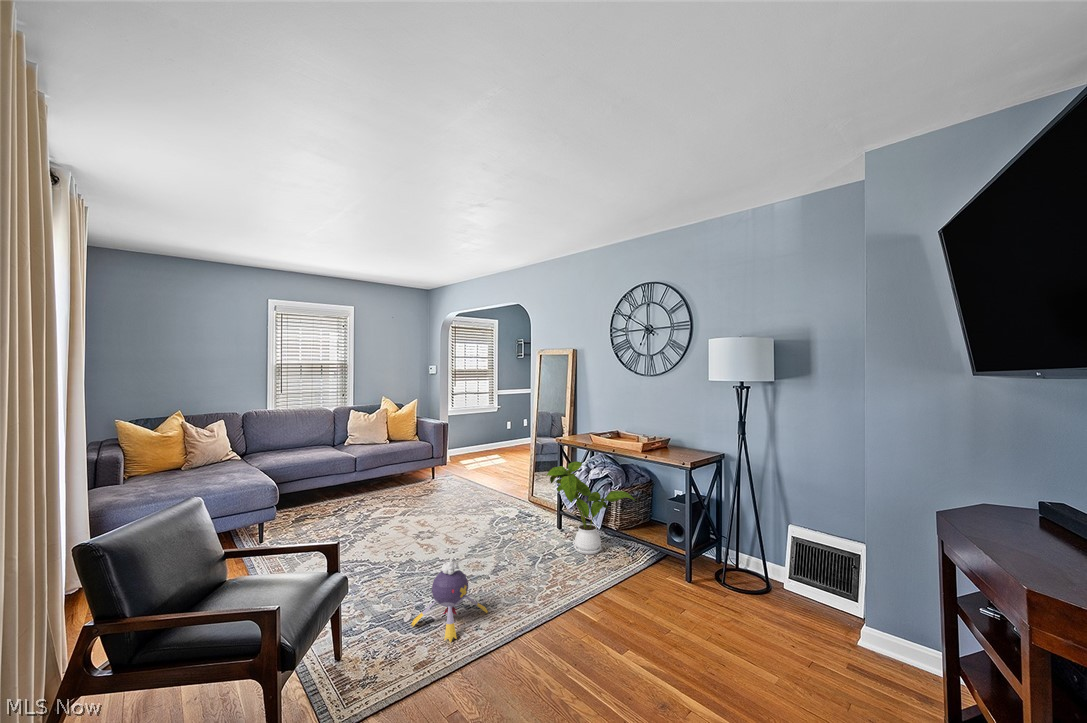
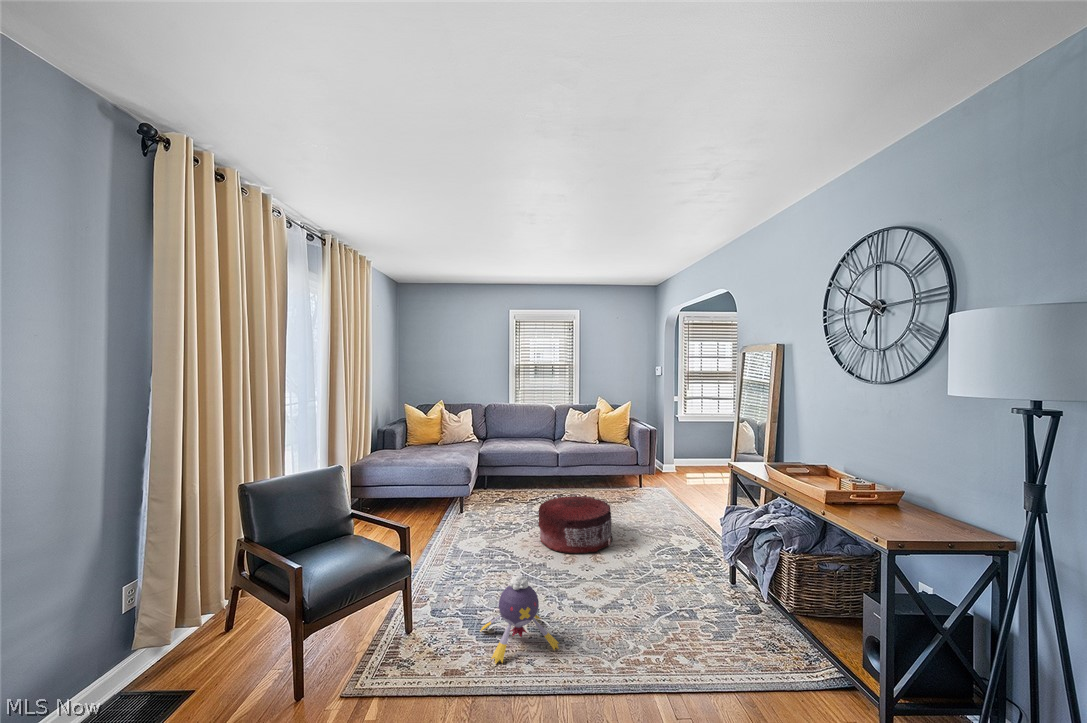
house plant: present [547,461,636,555] -> none [680,495,816,633]
pouf: none [383,490,454,545] -> present [538,496,613,553]

